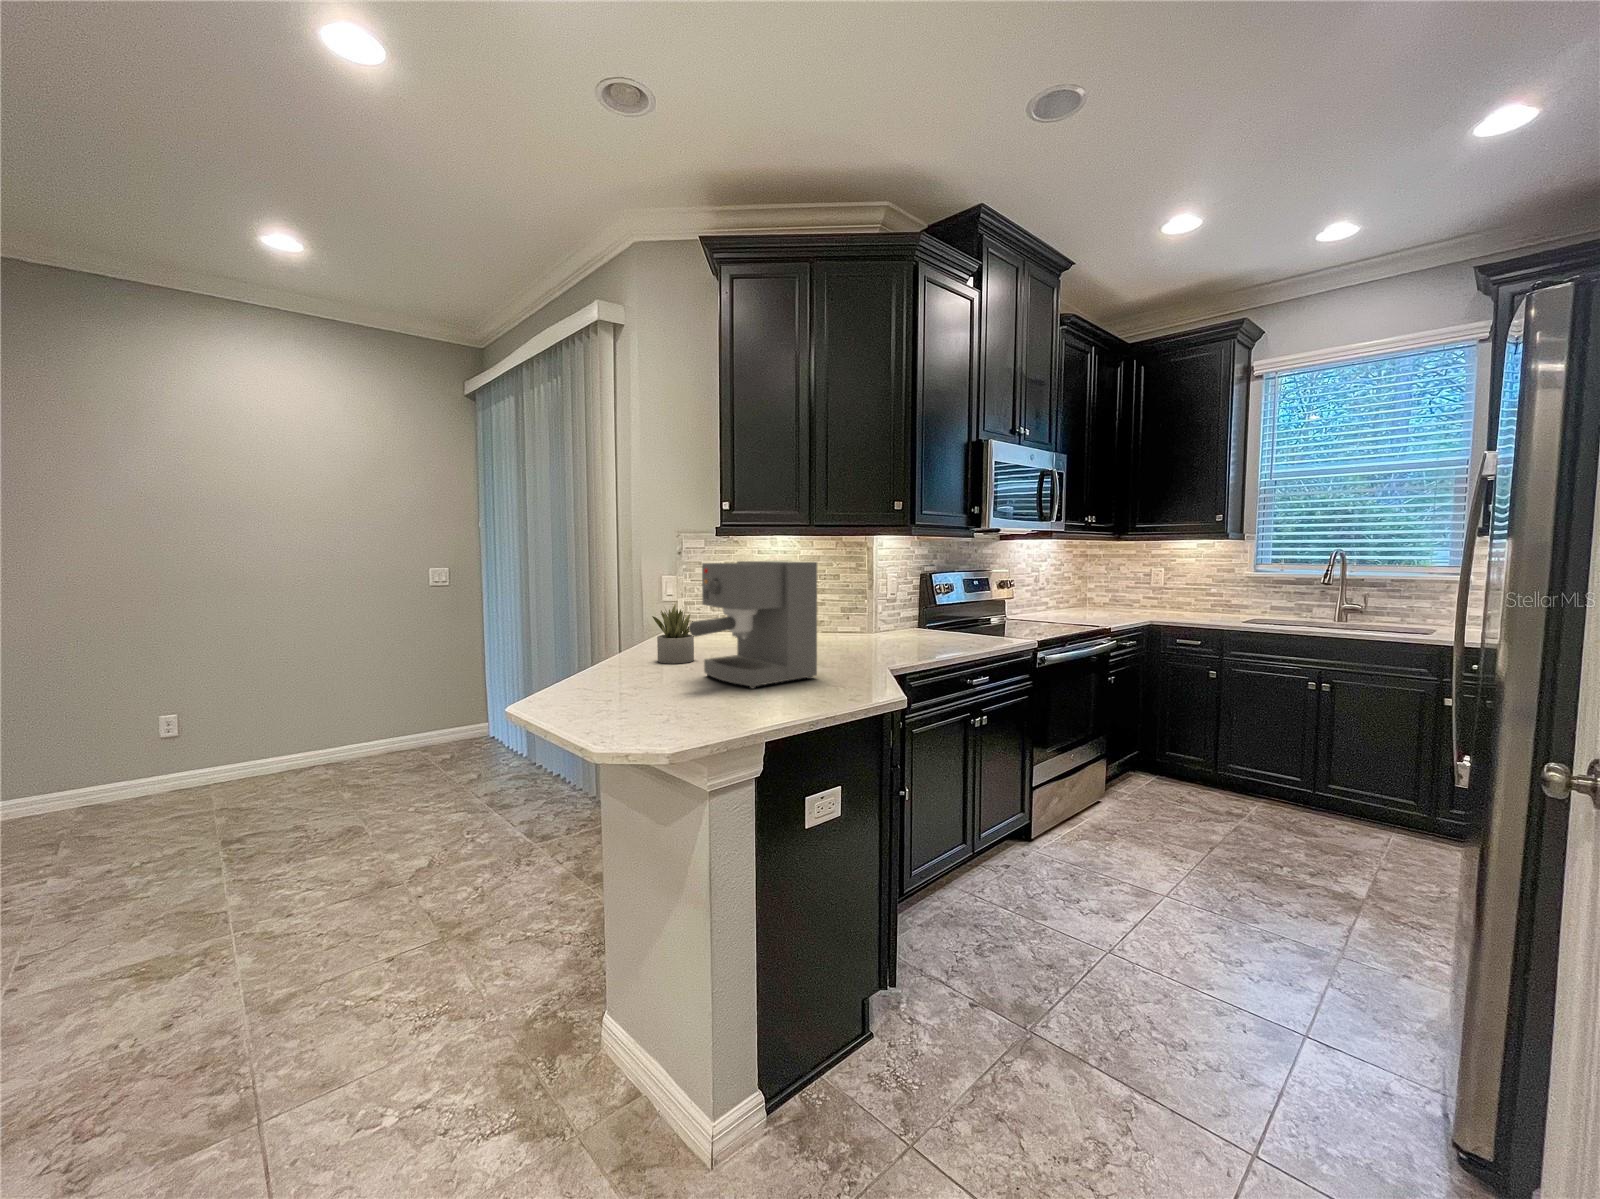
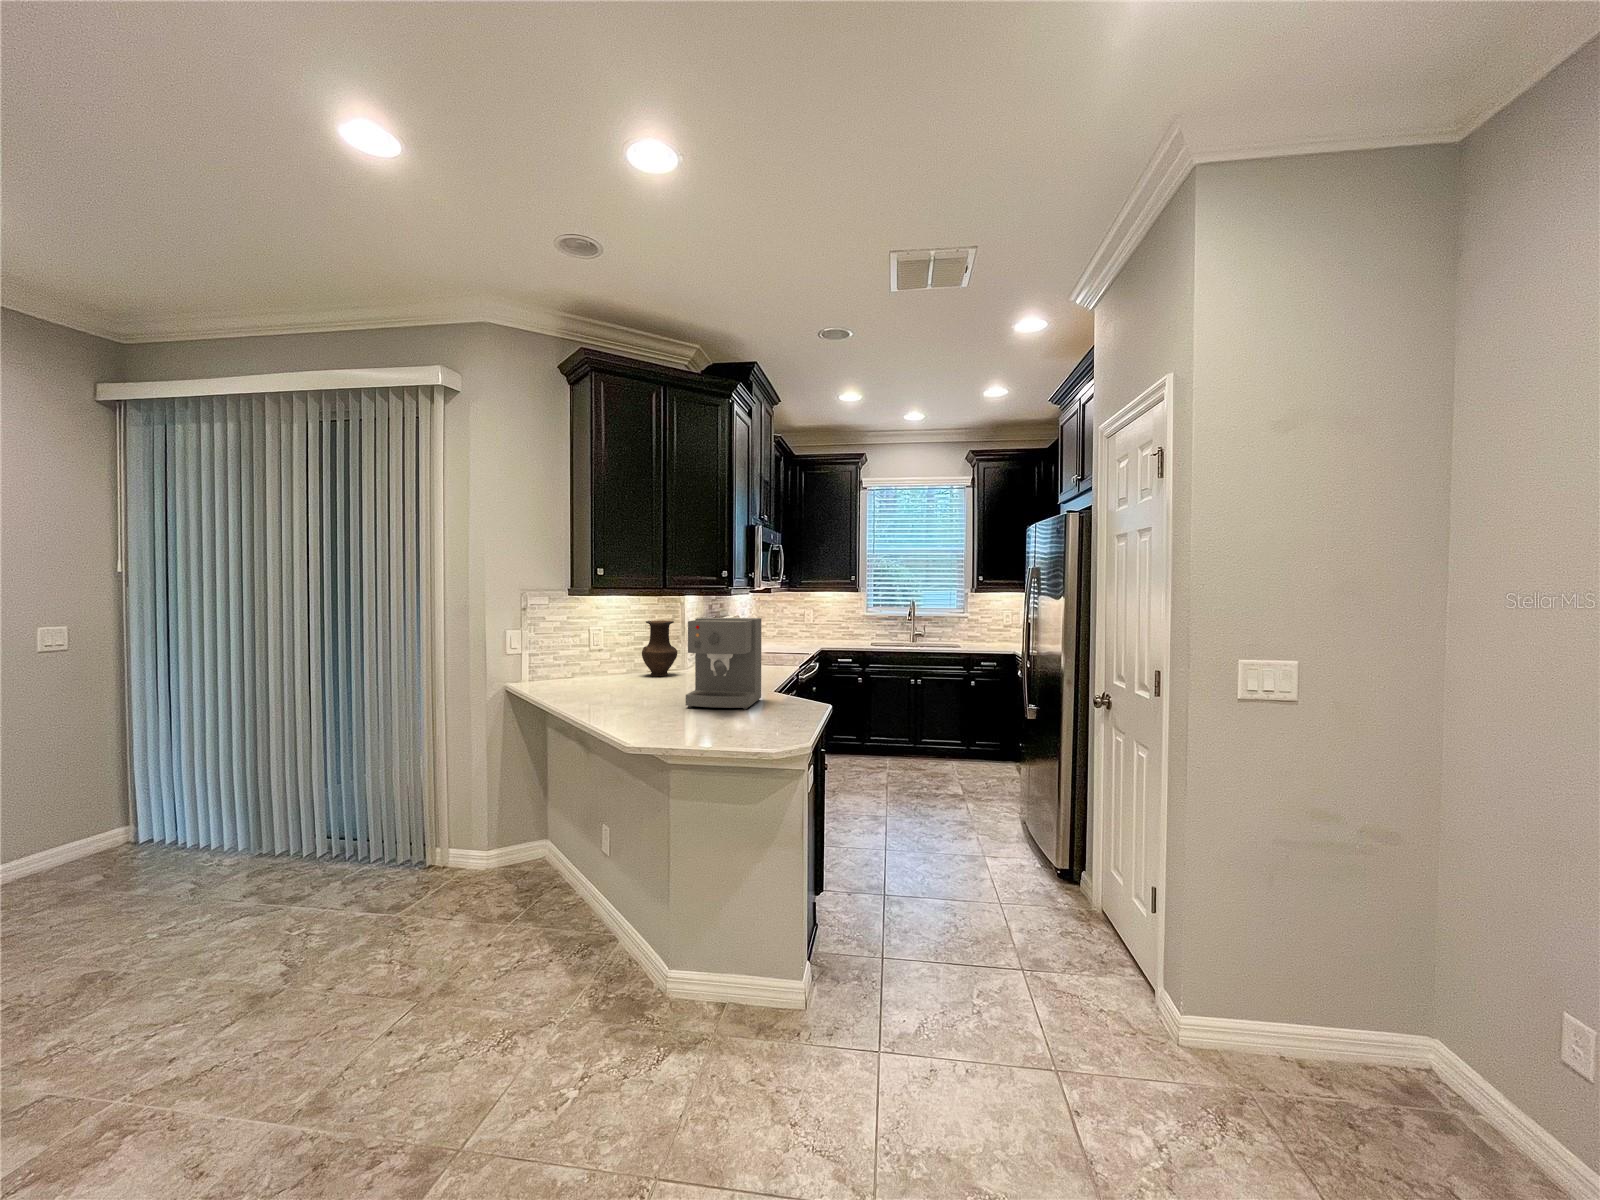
vase: none [808,571,850,637] -> present [642,620,677,676]
succulent plant: present [652,604,694,664] -> none [603,654,635,706]

